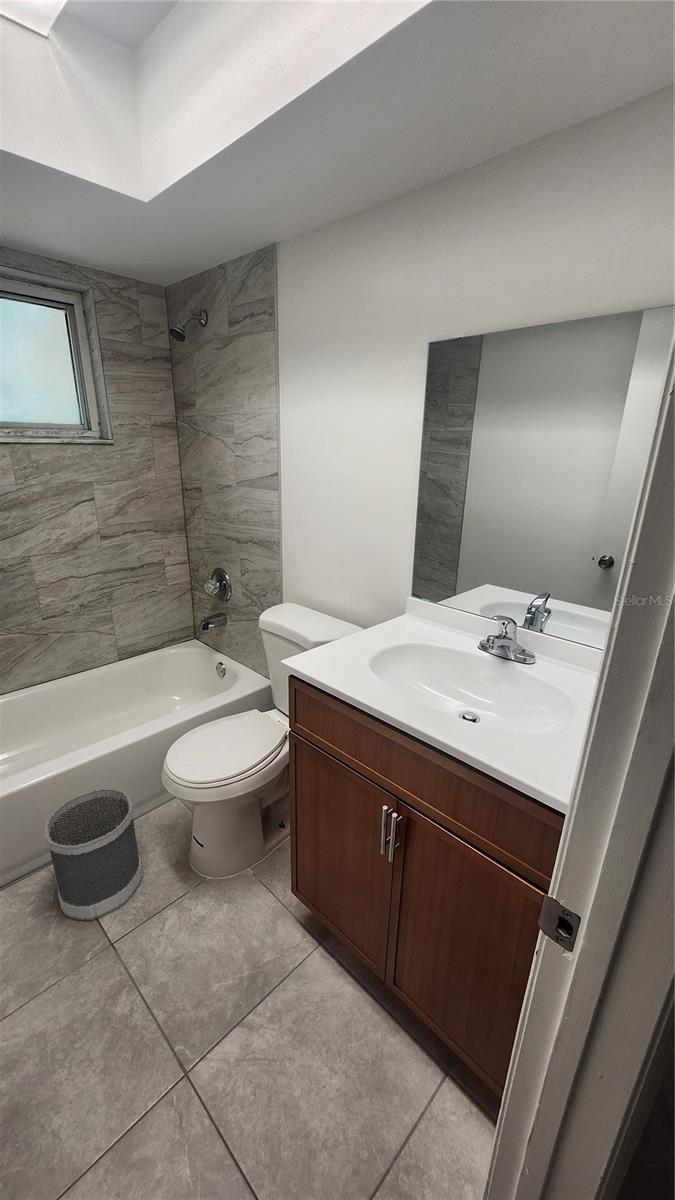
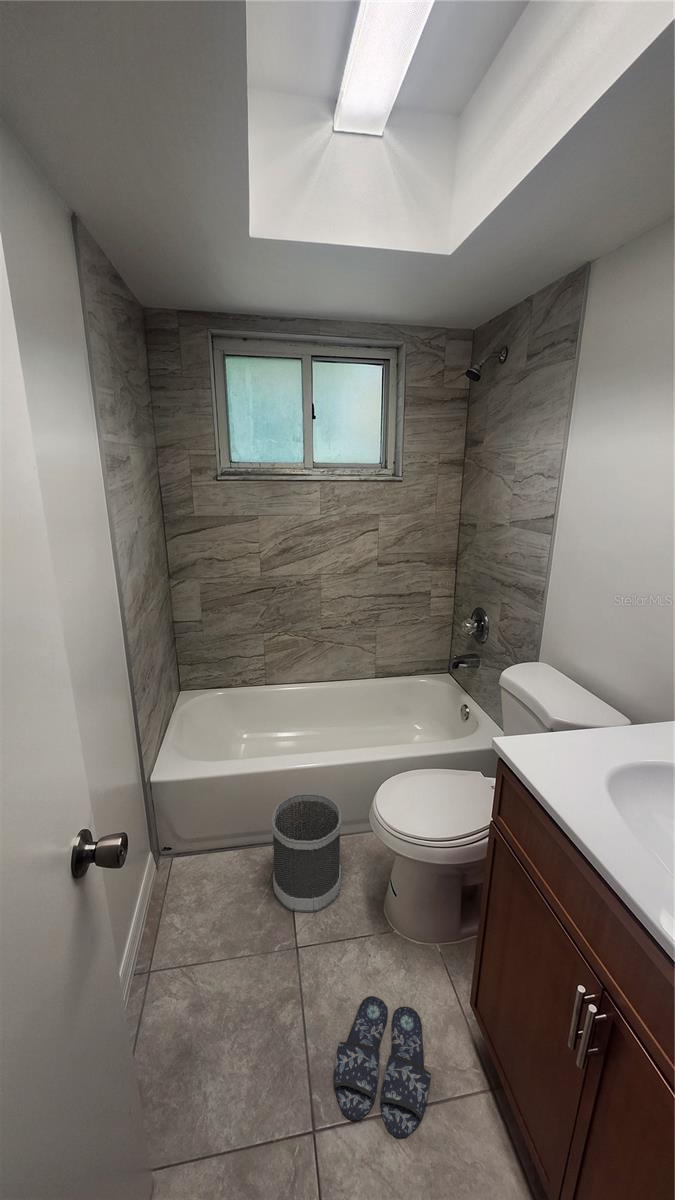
slippers: none [187,926,277,1046] -> present [334,996,431,1139]

